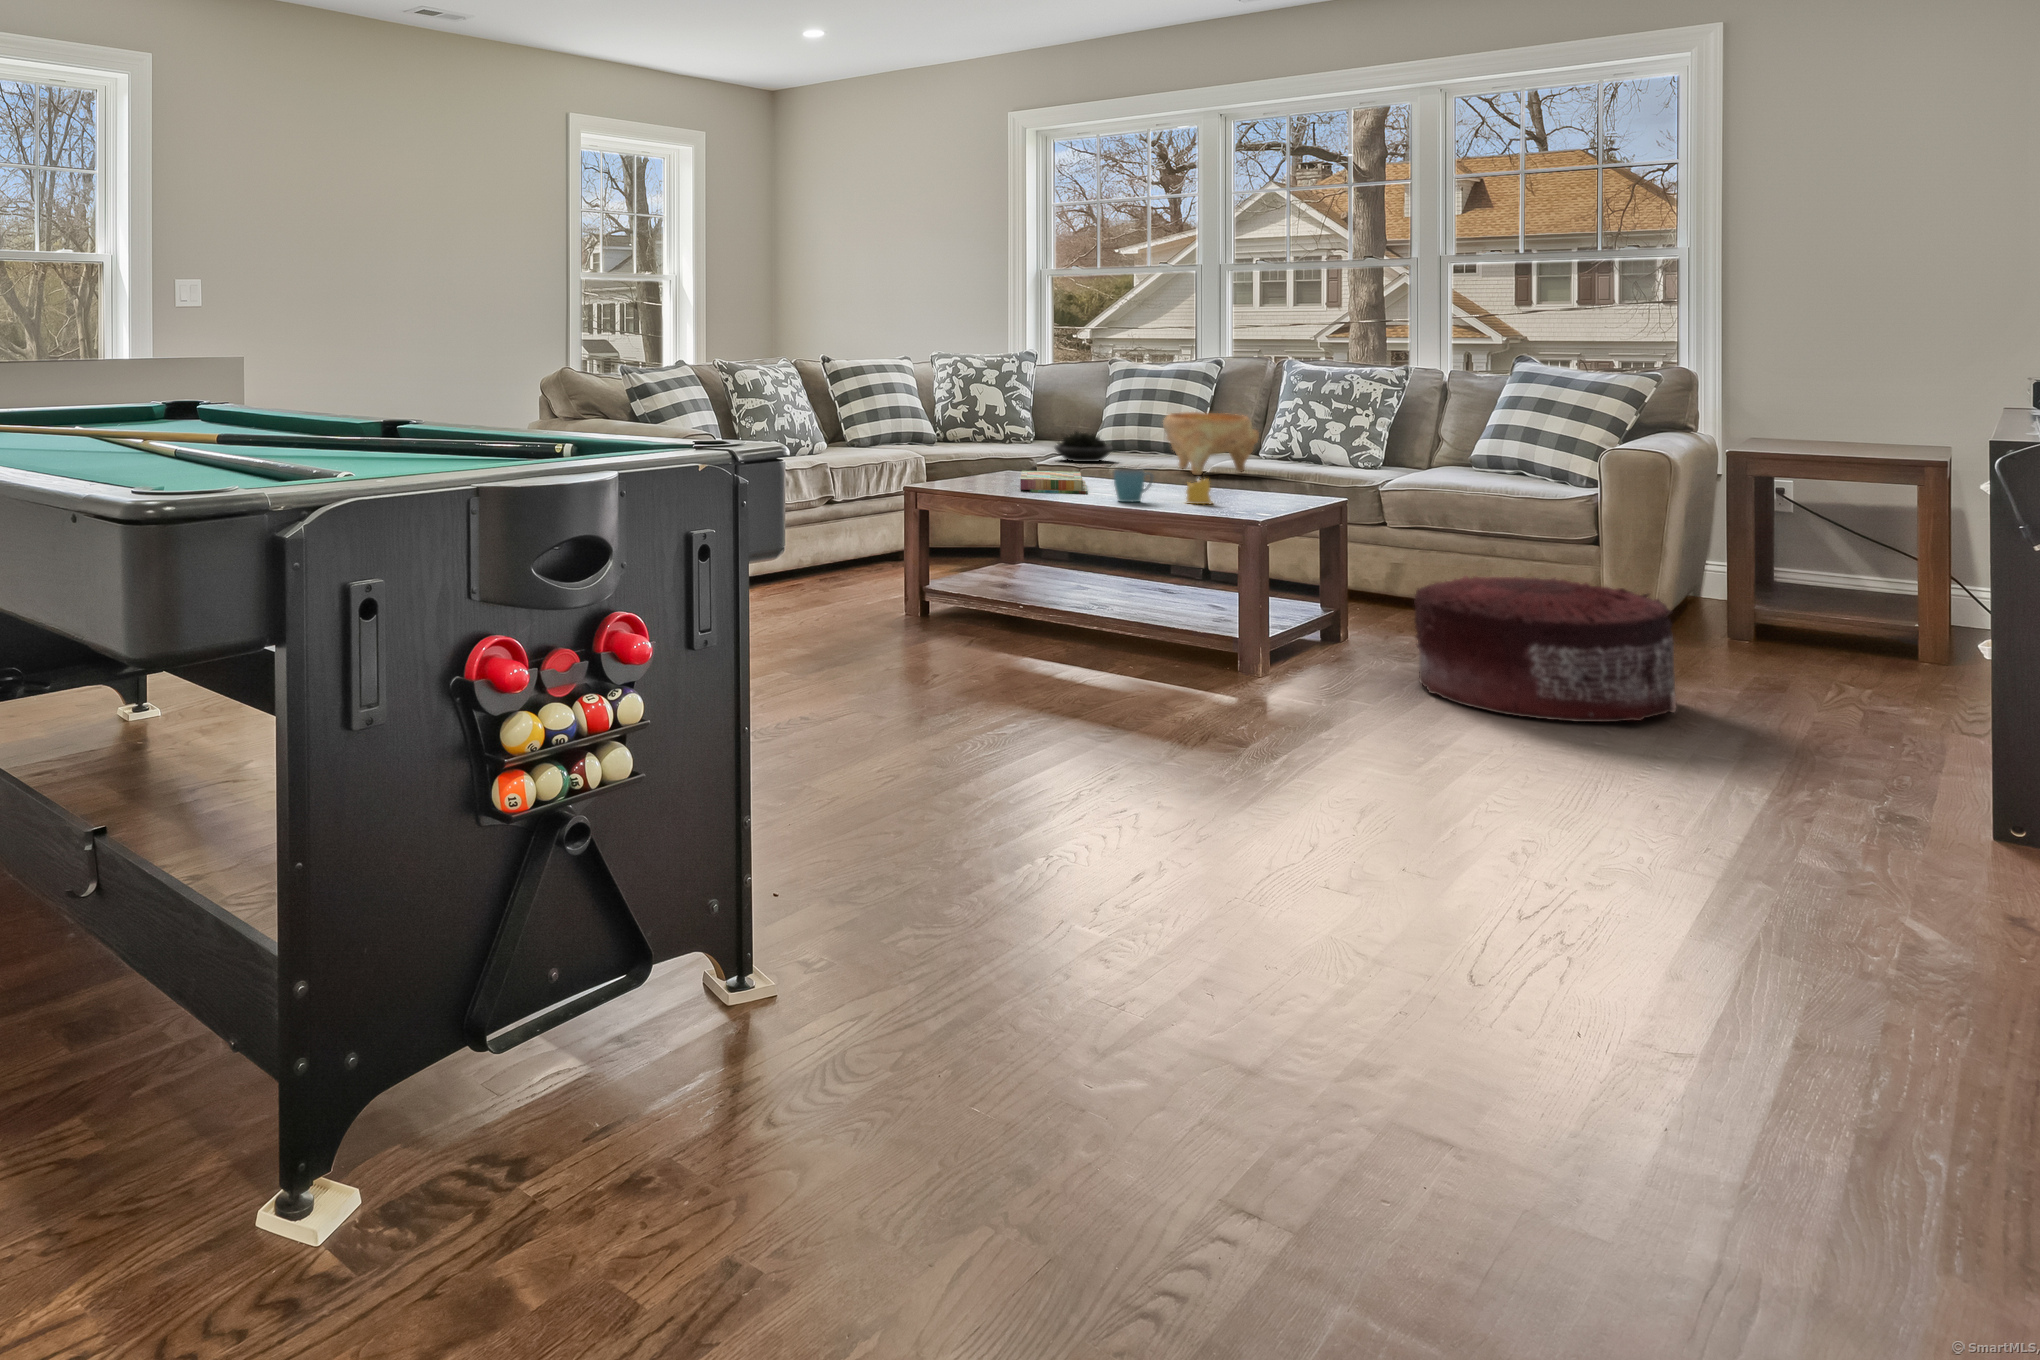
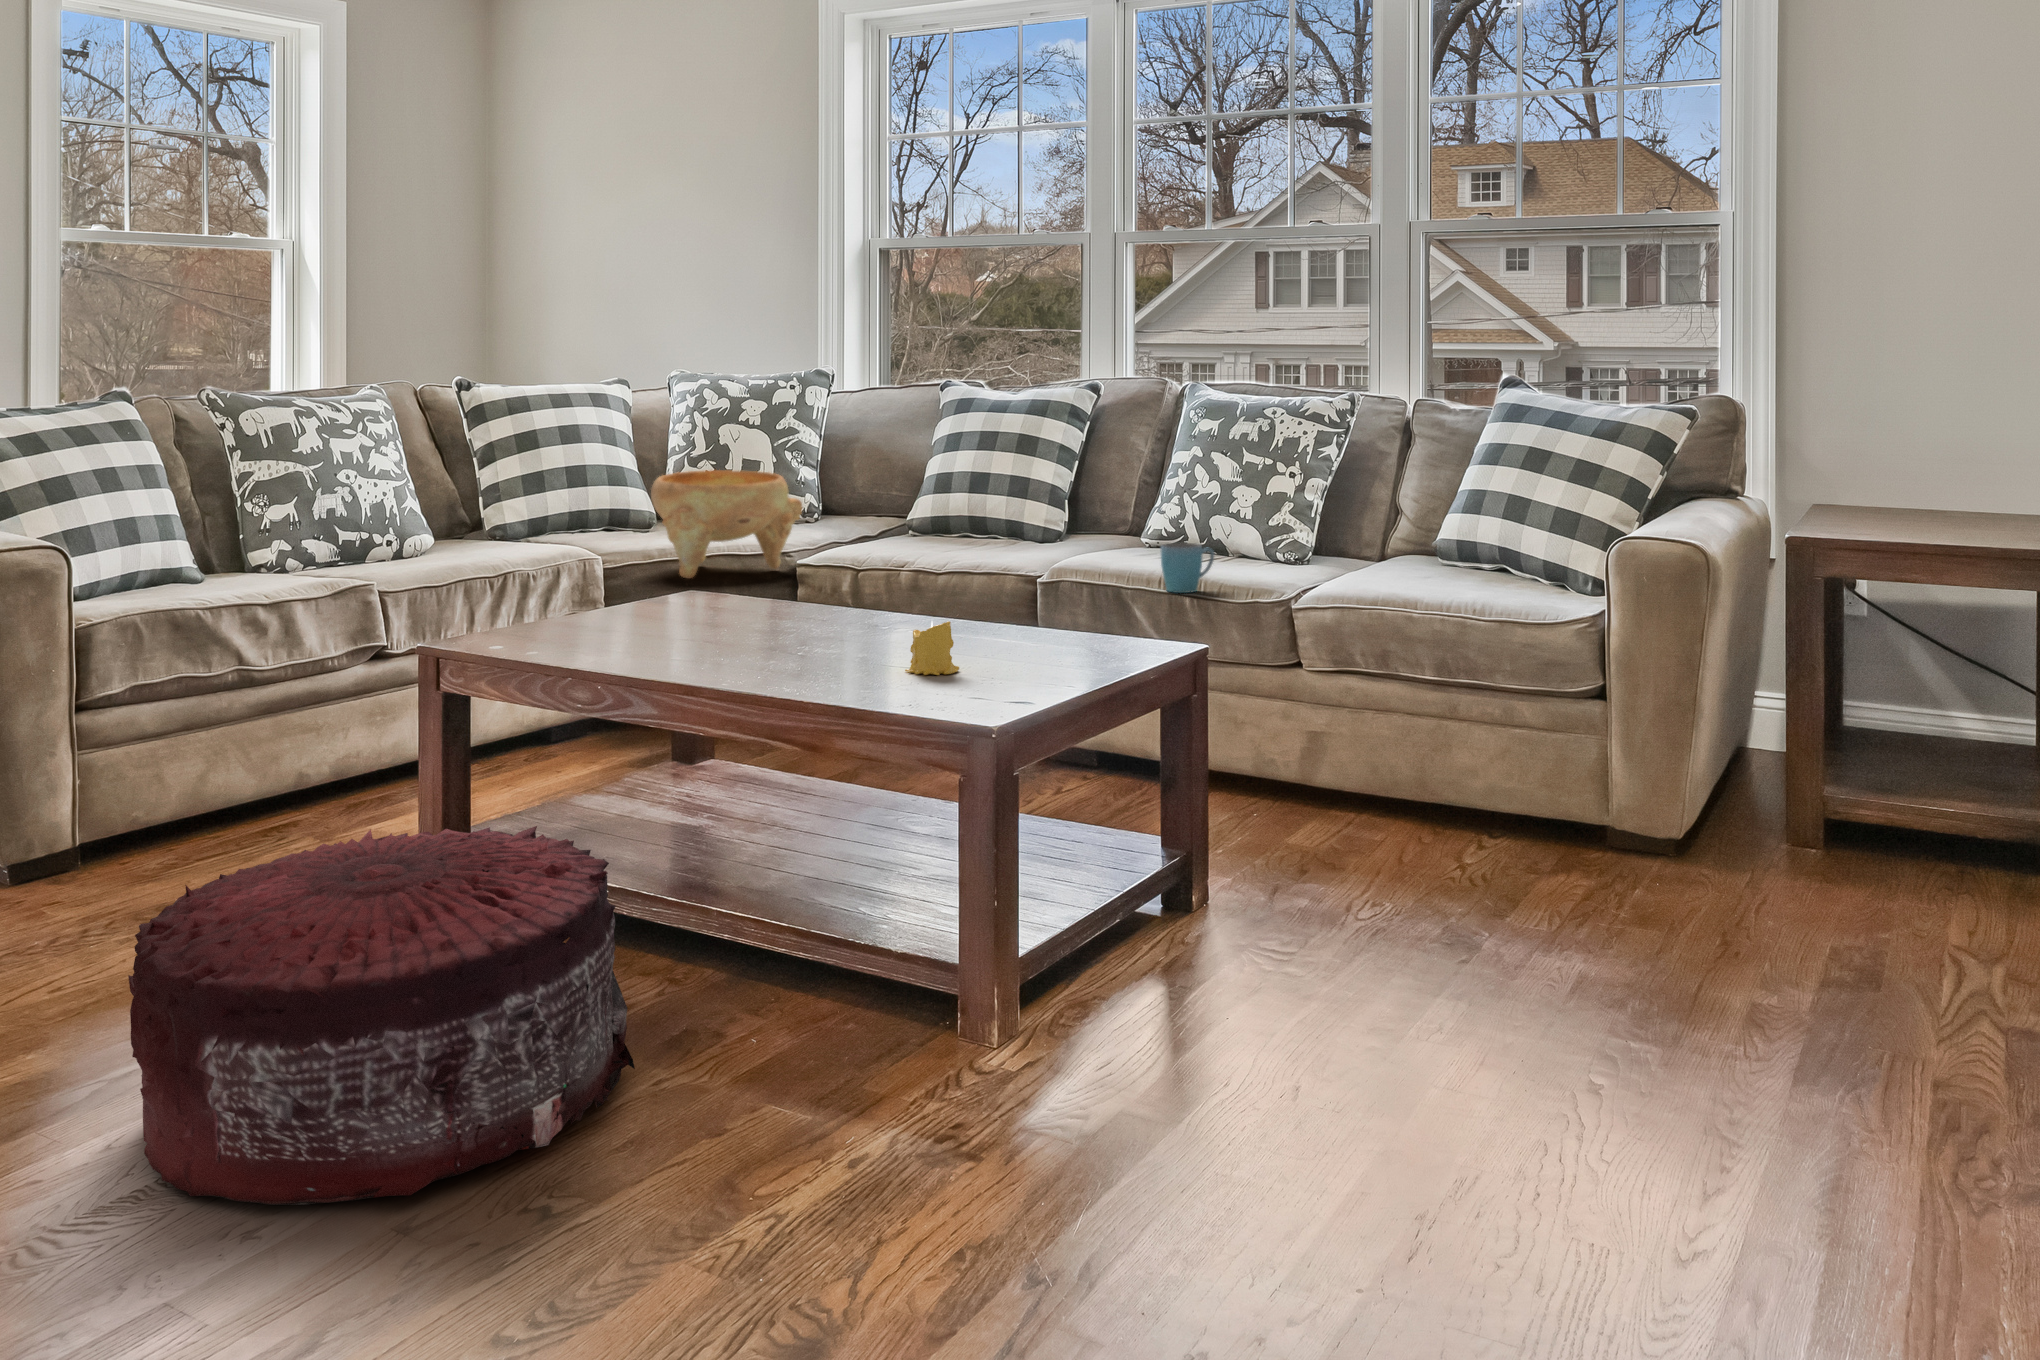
decorative bowl: present [1163,412,1259,475] -> present [651,470,802,578]
succulent plant: present [1055,432,1112,462] -> none [830,502,925,556]
mug: present [1114,468,1153,502] -> present [1161,543,1214,593]
board game: present [1020,471,1087,494] -> none [636,597,790,650]
pouf: present [1414,576,1676,722] -> present [128,826,635,1205]

